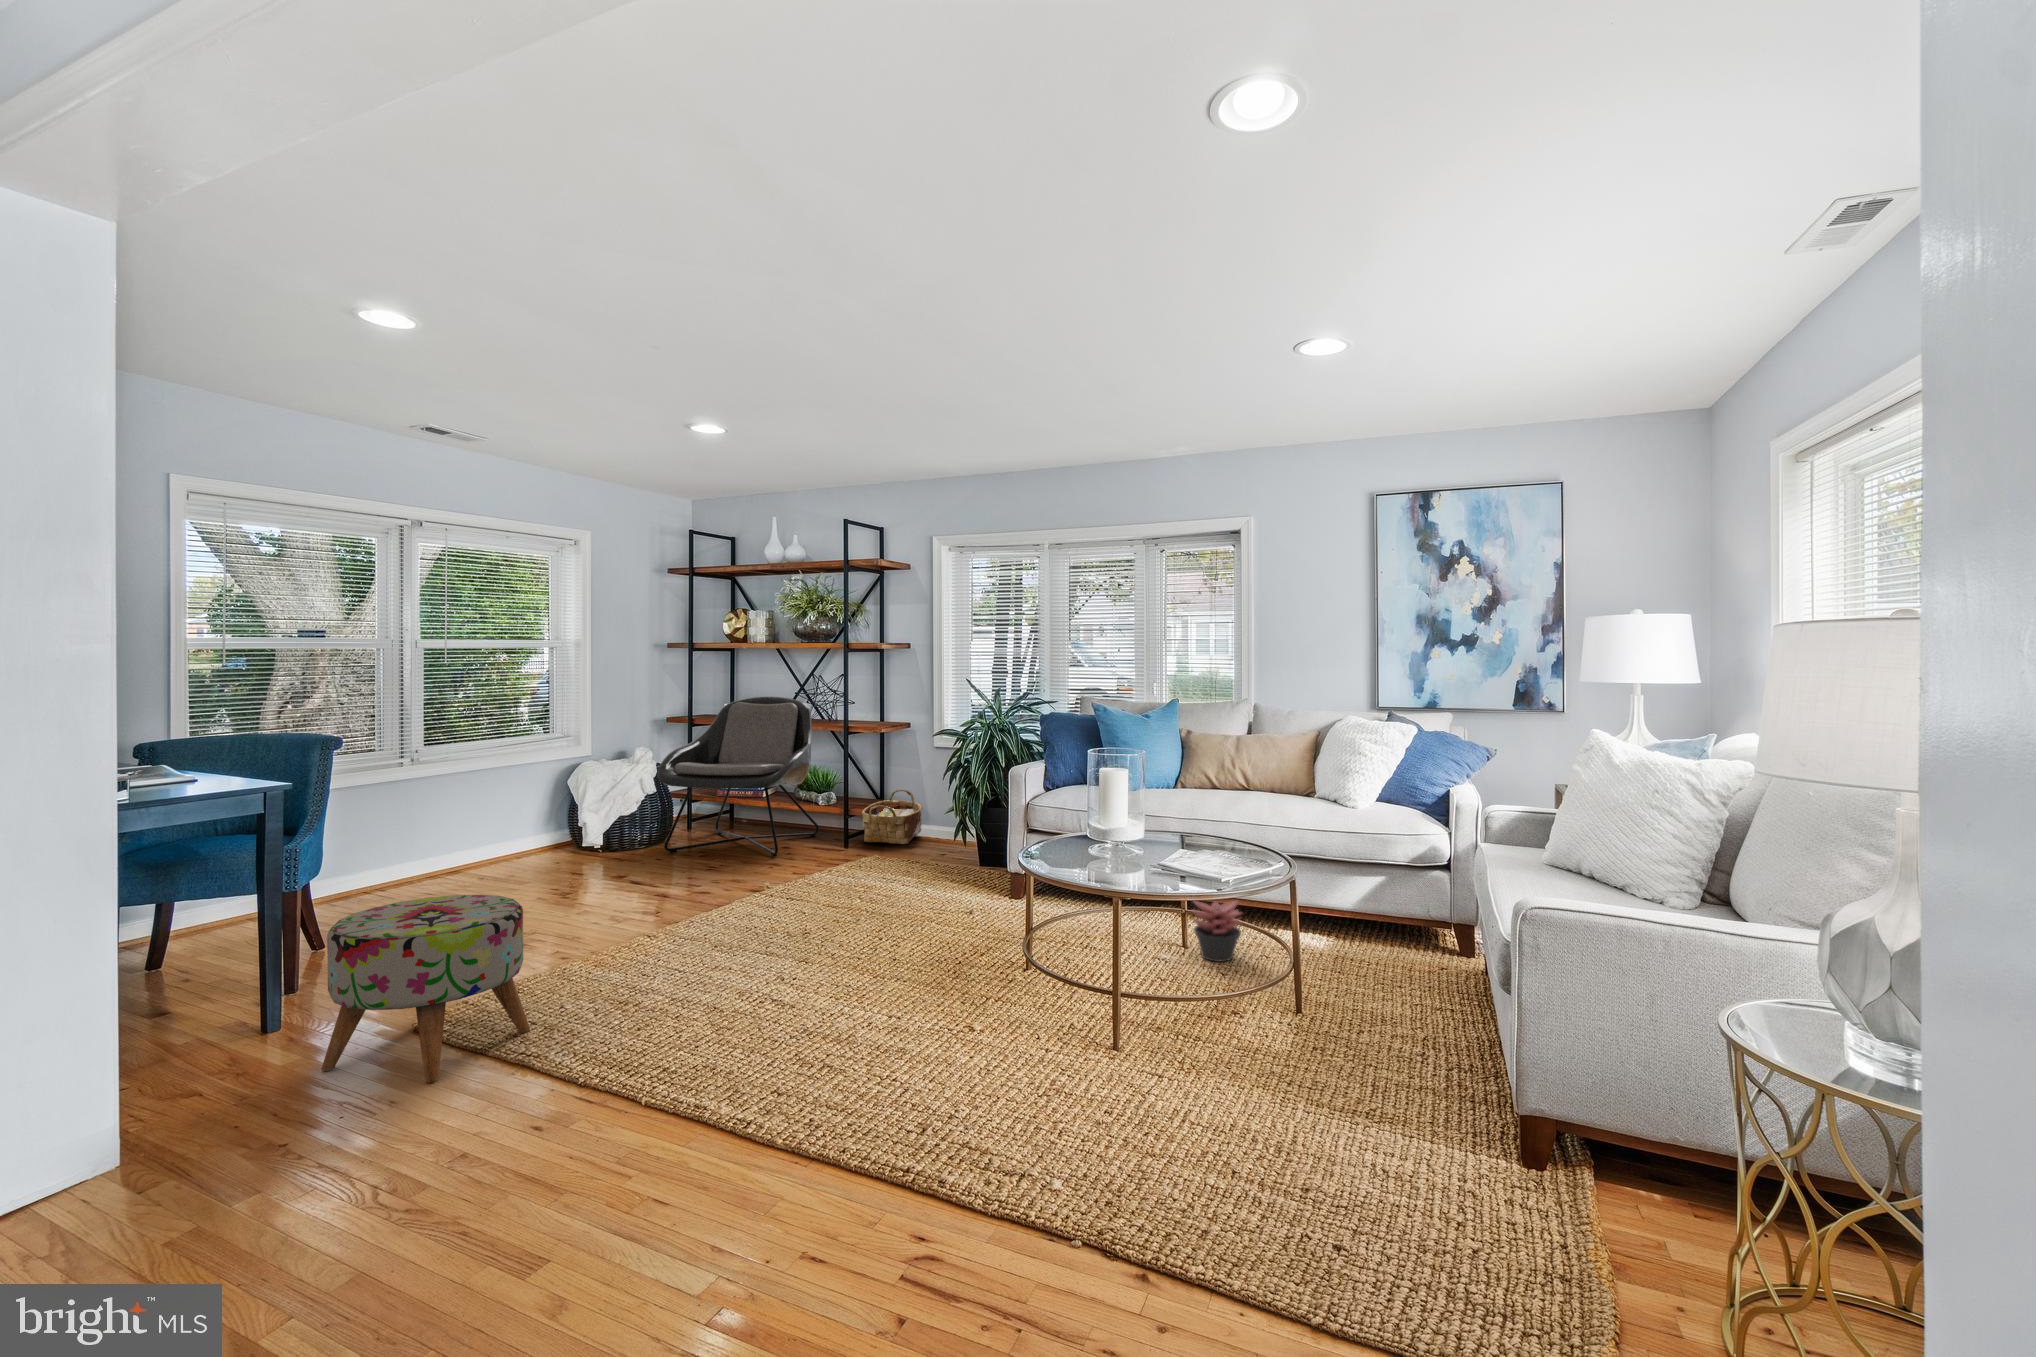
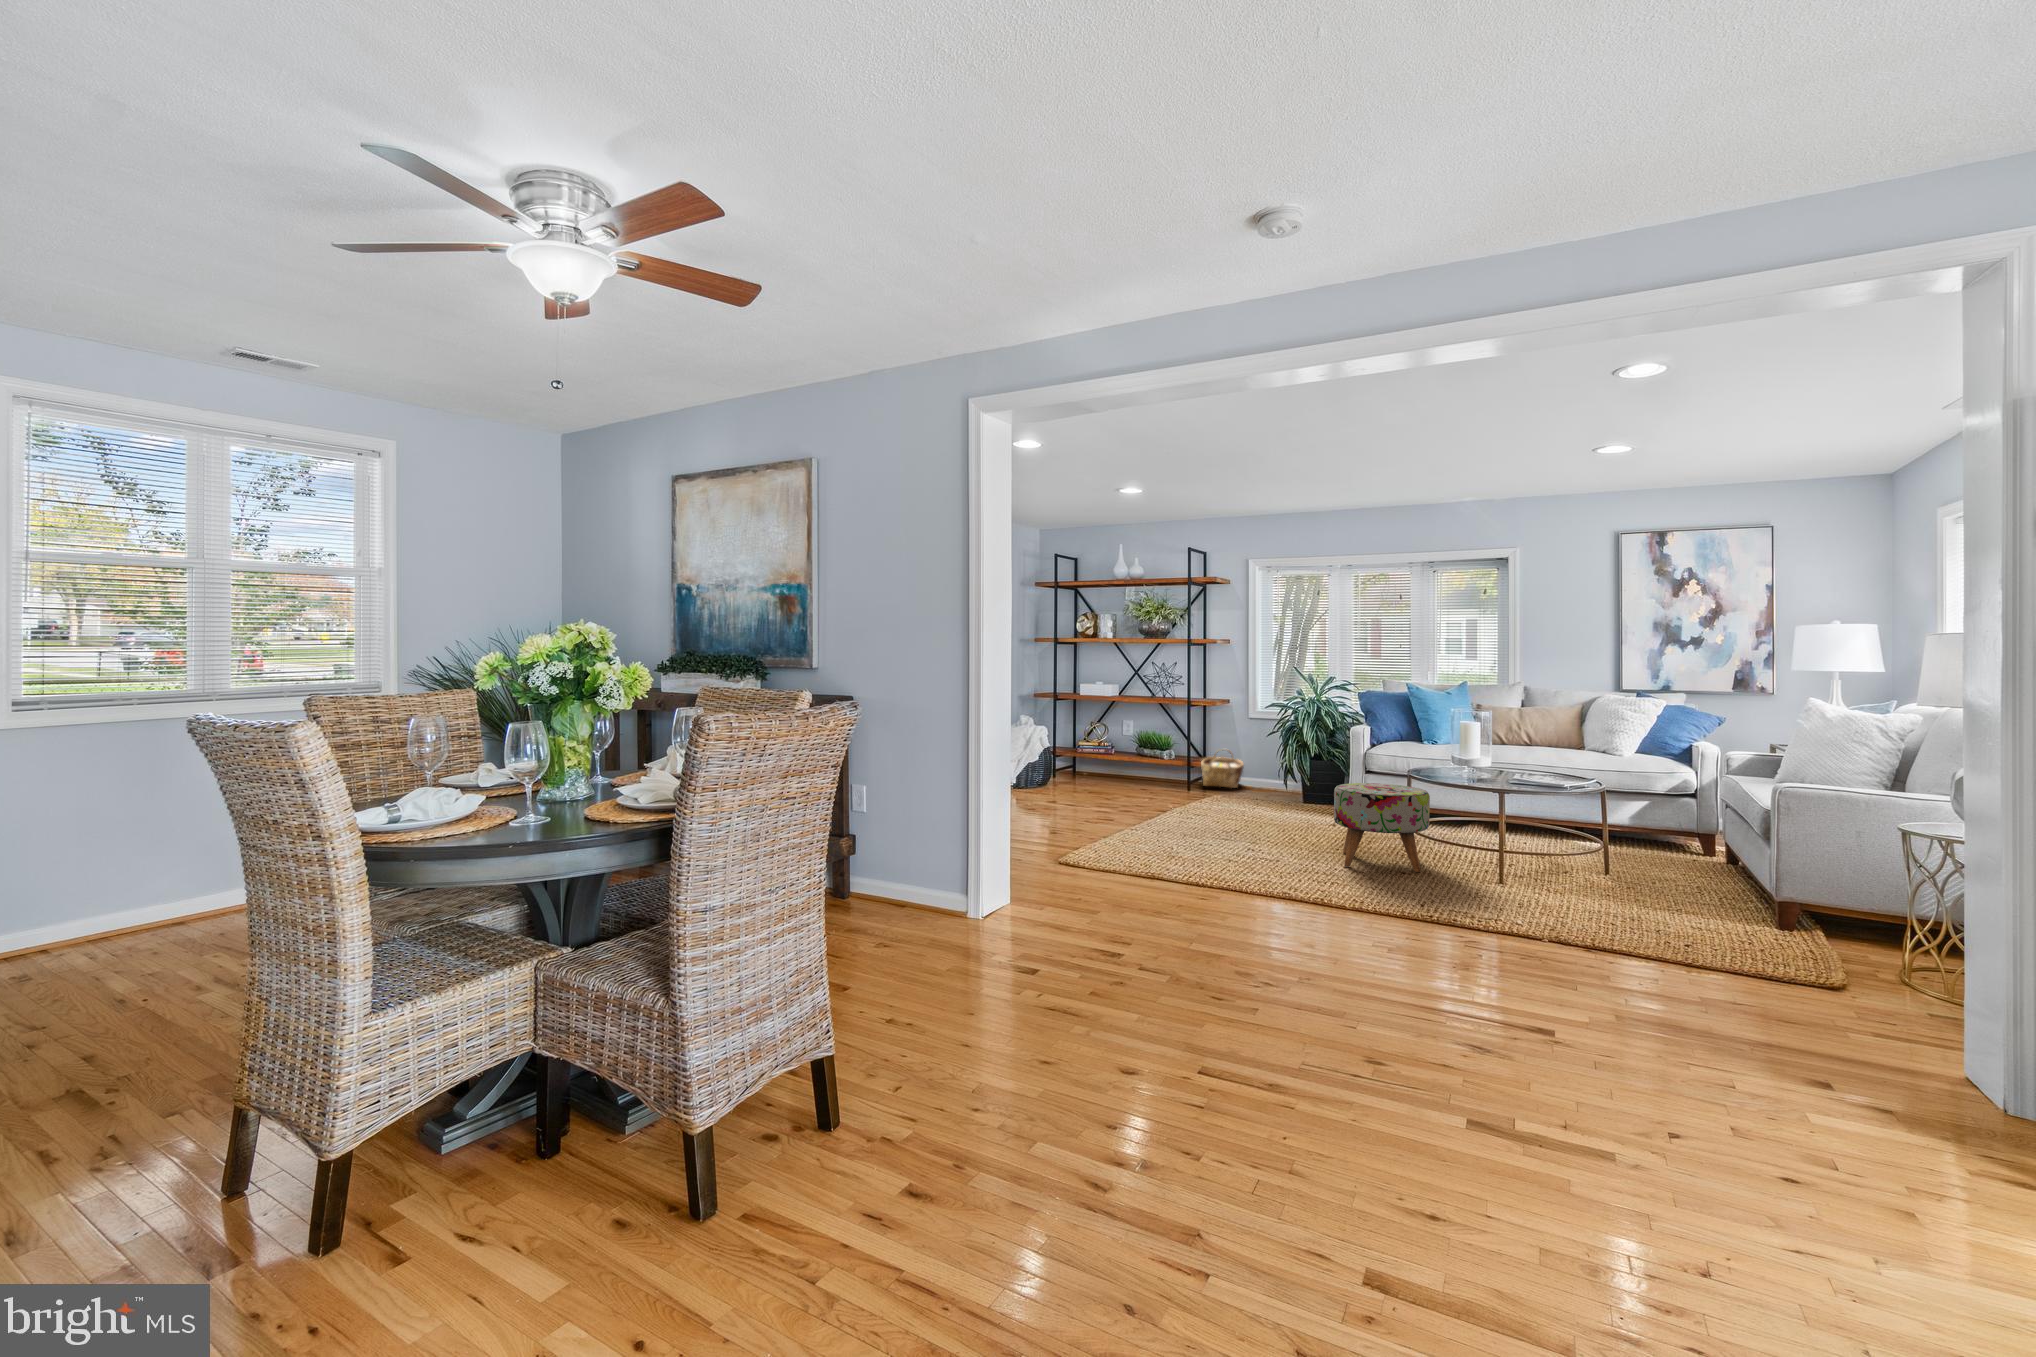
lounge chair: present [657,697,819,857] -> none [1064,679,1166,792]
ottoman: present [321,895,530,1083] -> present [1334,783,1430,872]
succulent plant: present [1193,901,1241,962] -> none [1514,812,1554,851]

